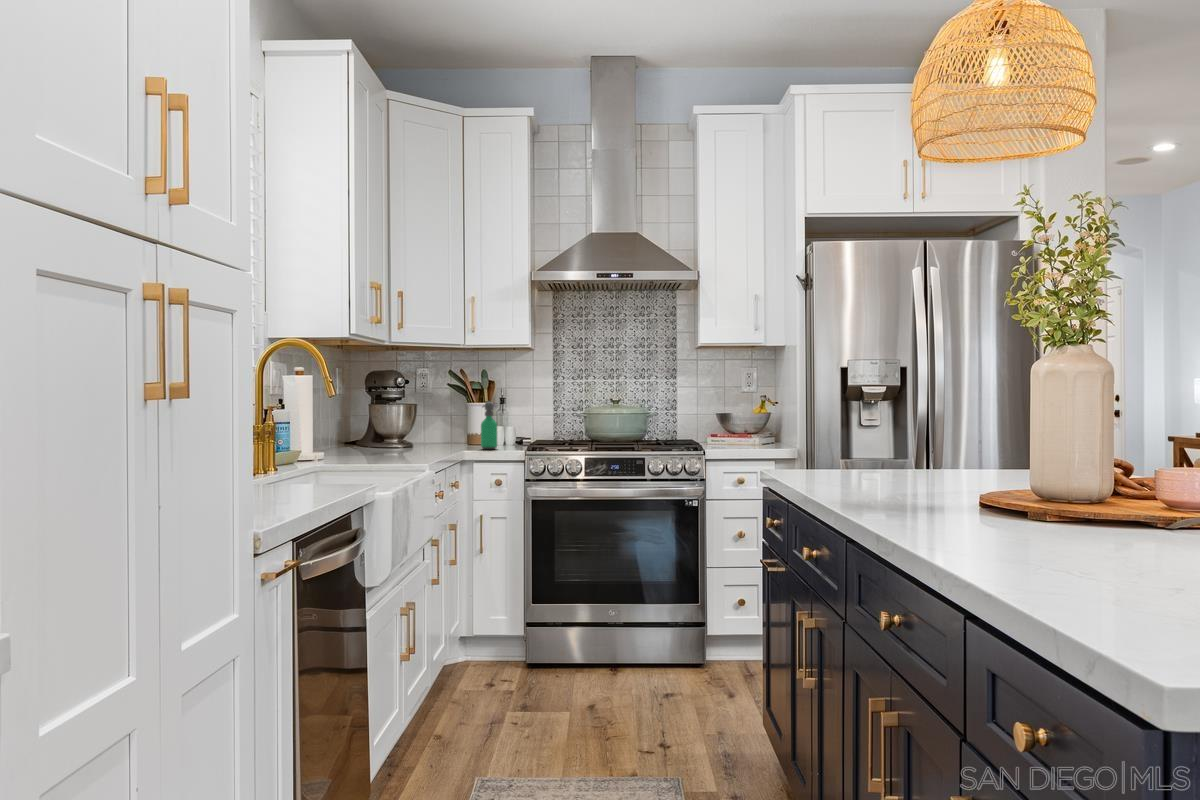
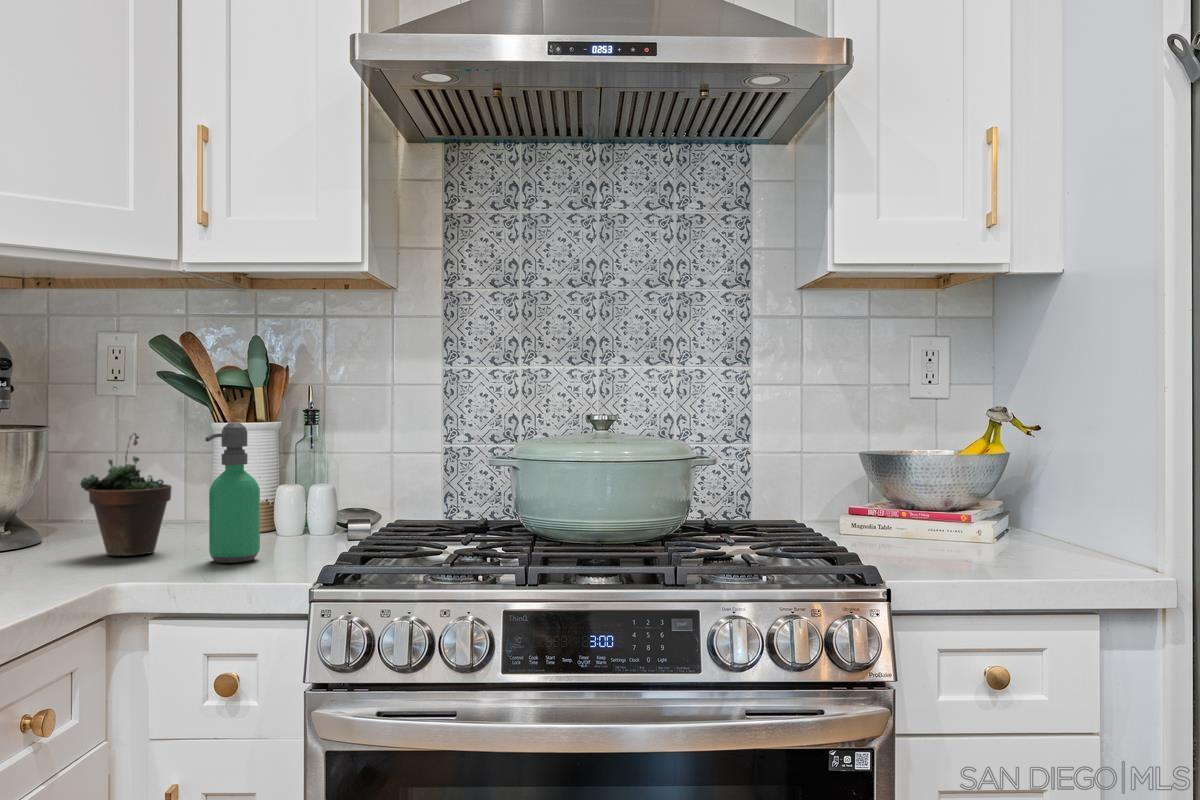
succulent plant: none [434,405,464,448] -> present [80,433,172,556]

